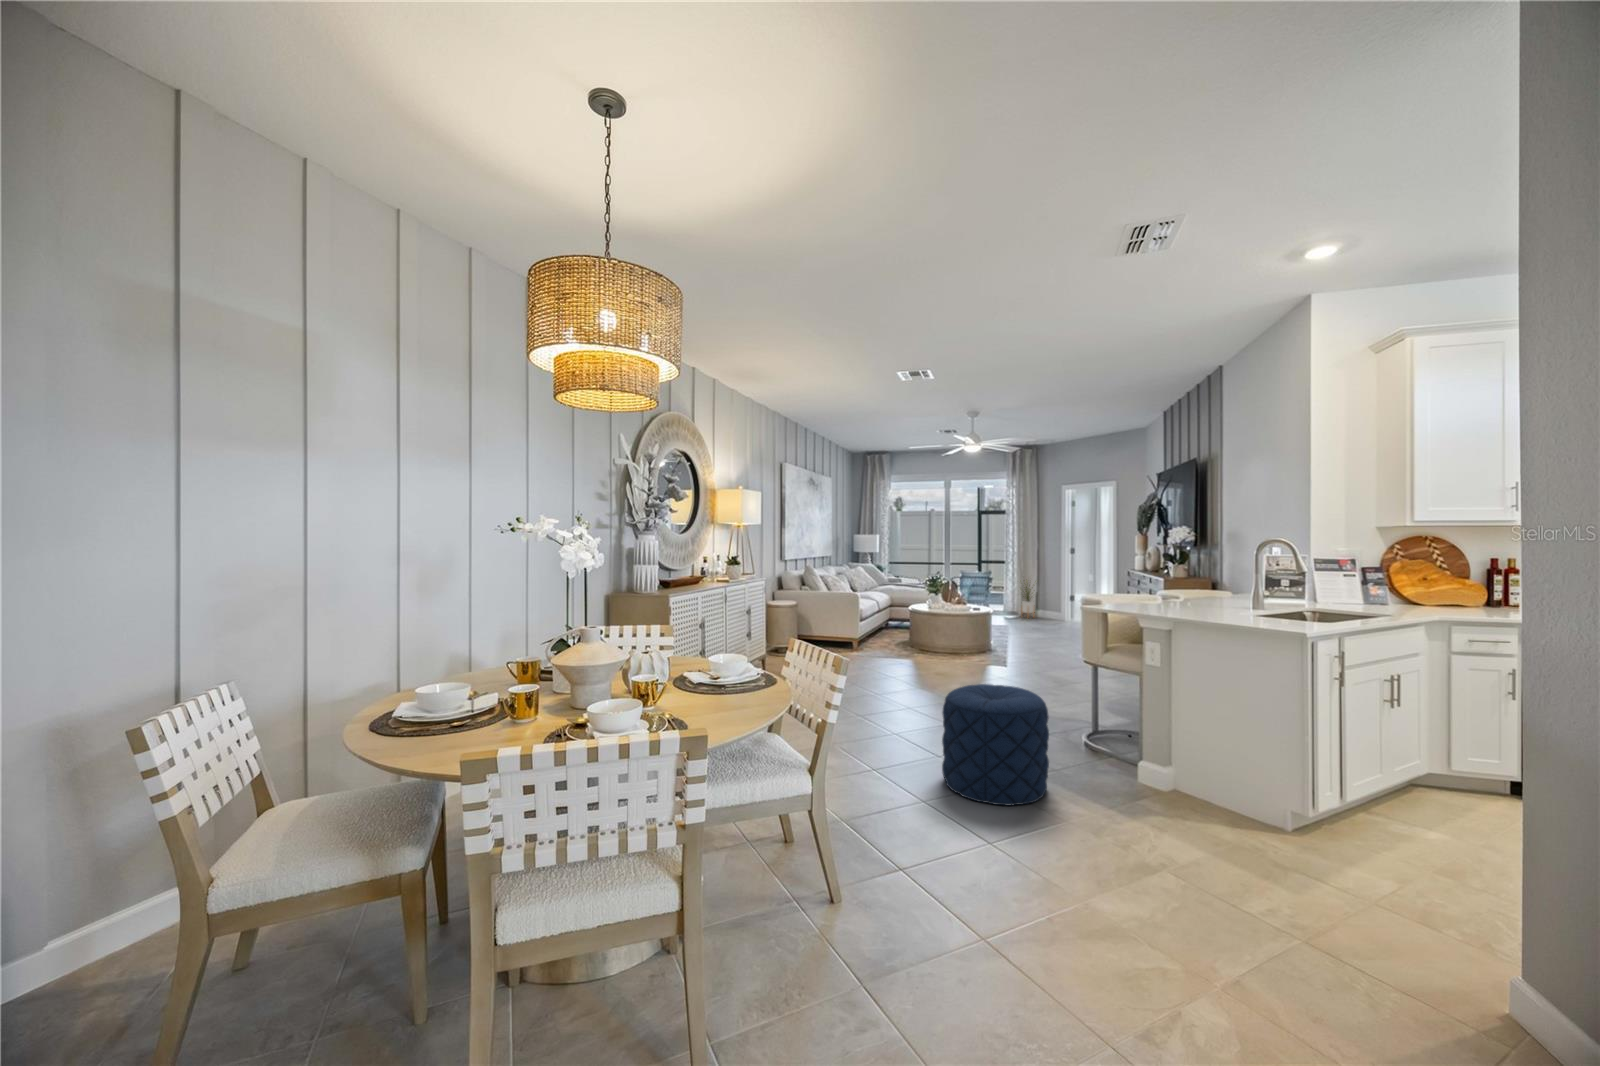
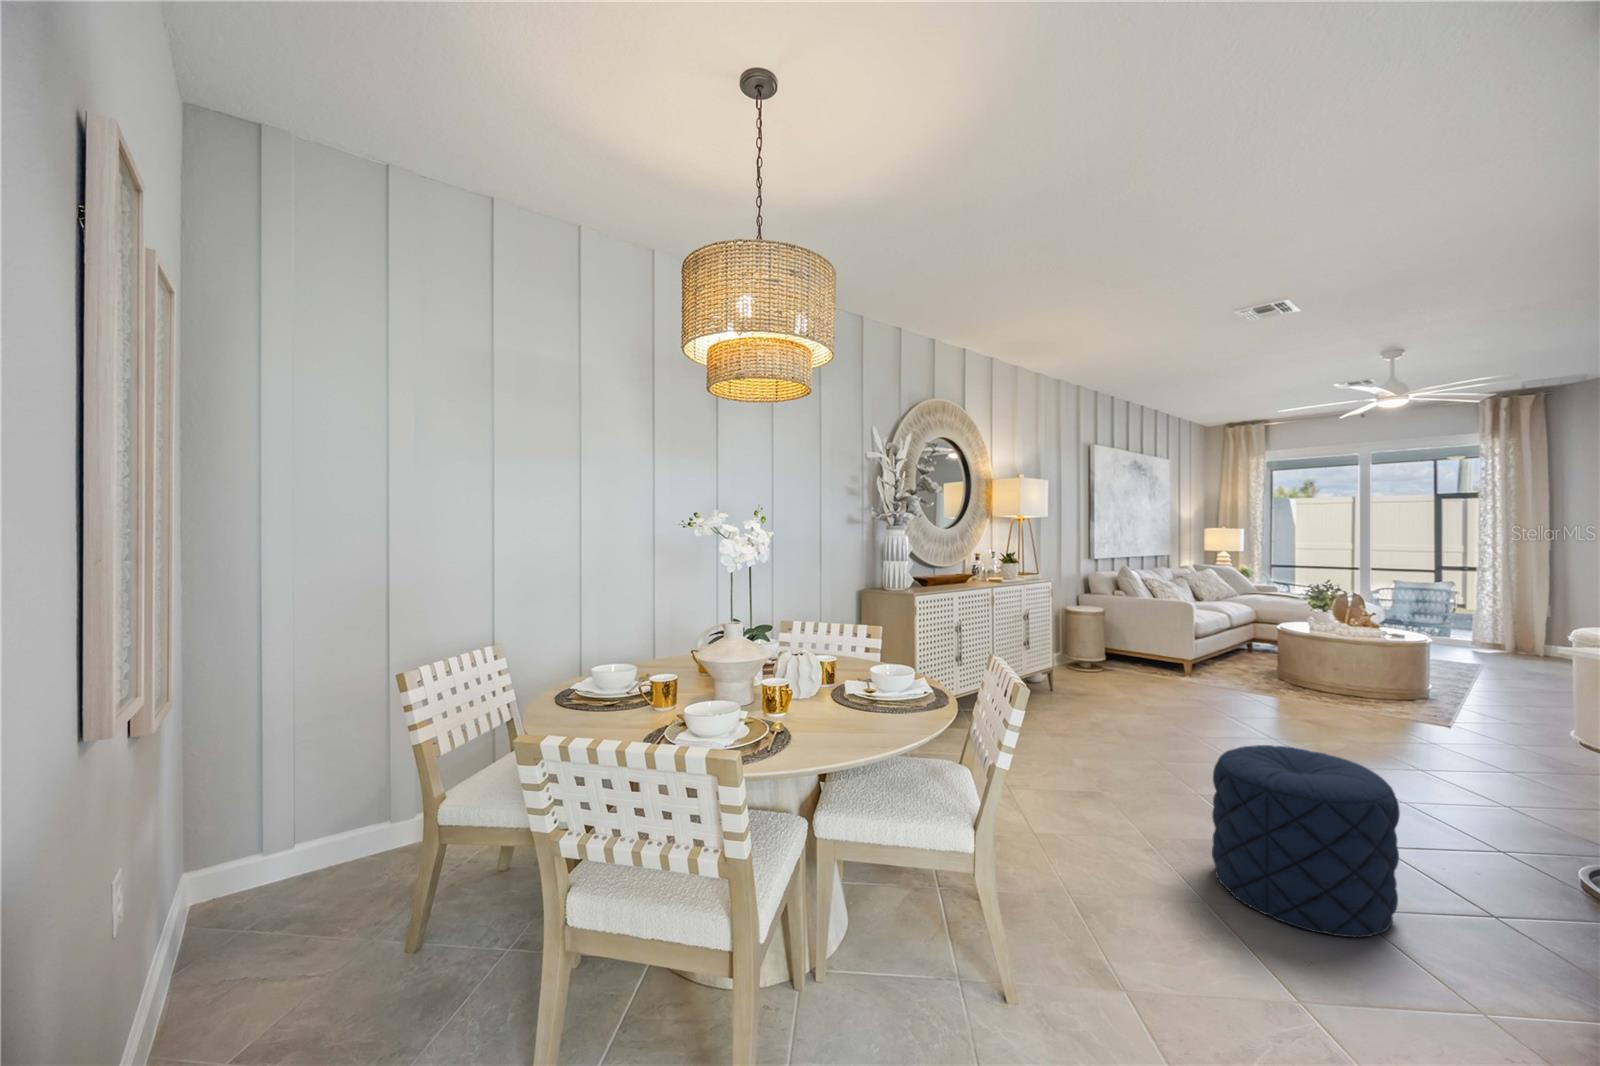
house plant: present [1021,586,1035,616] -> none [1494,589,1547,655]

